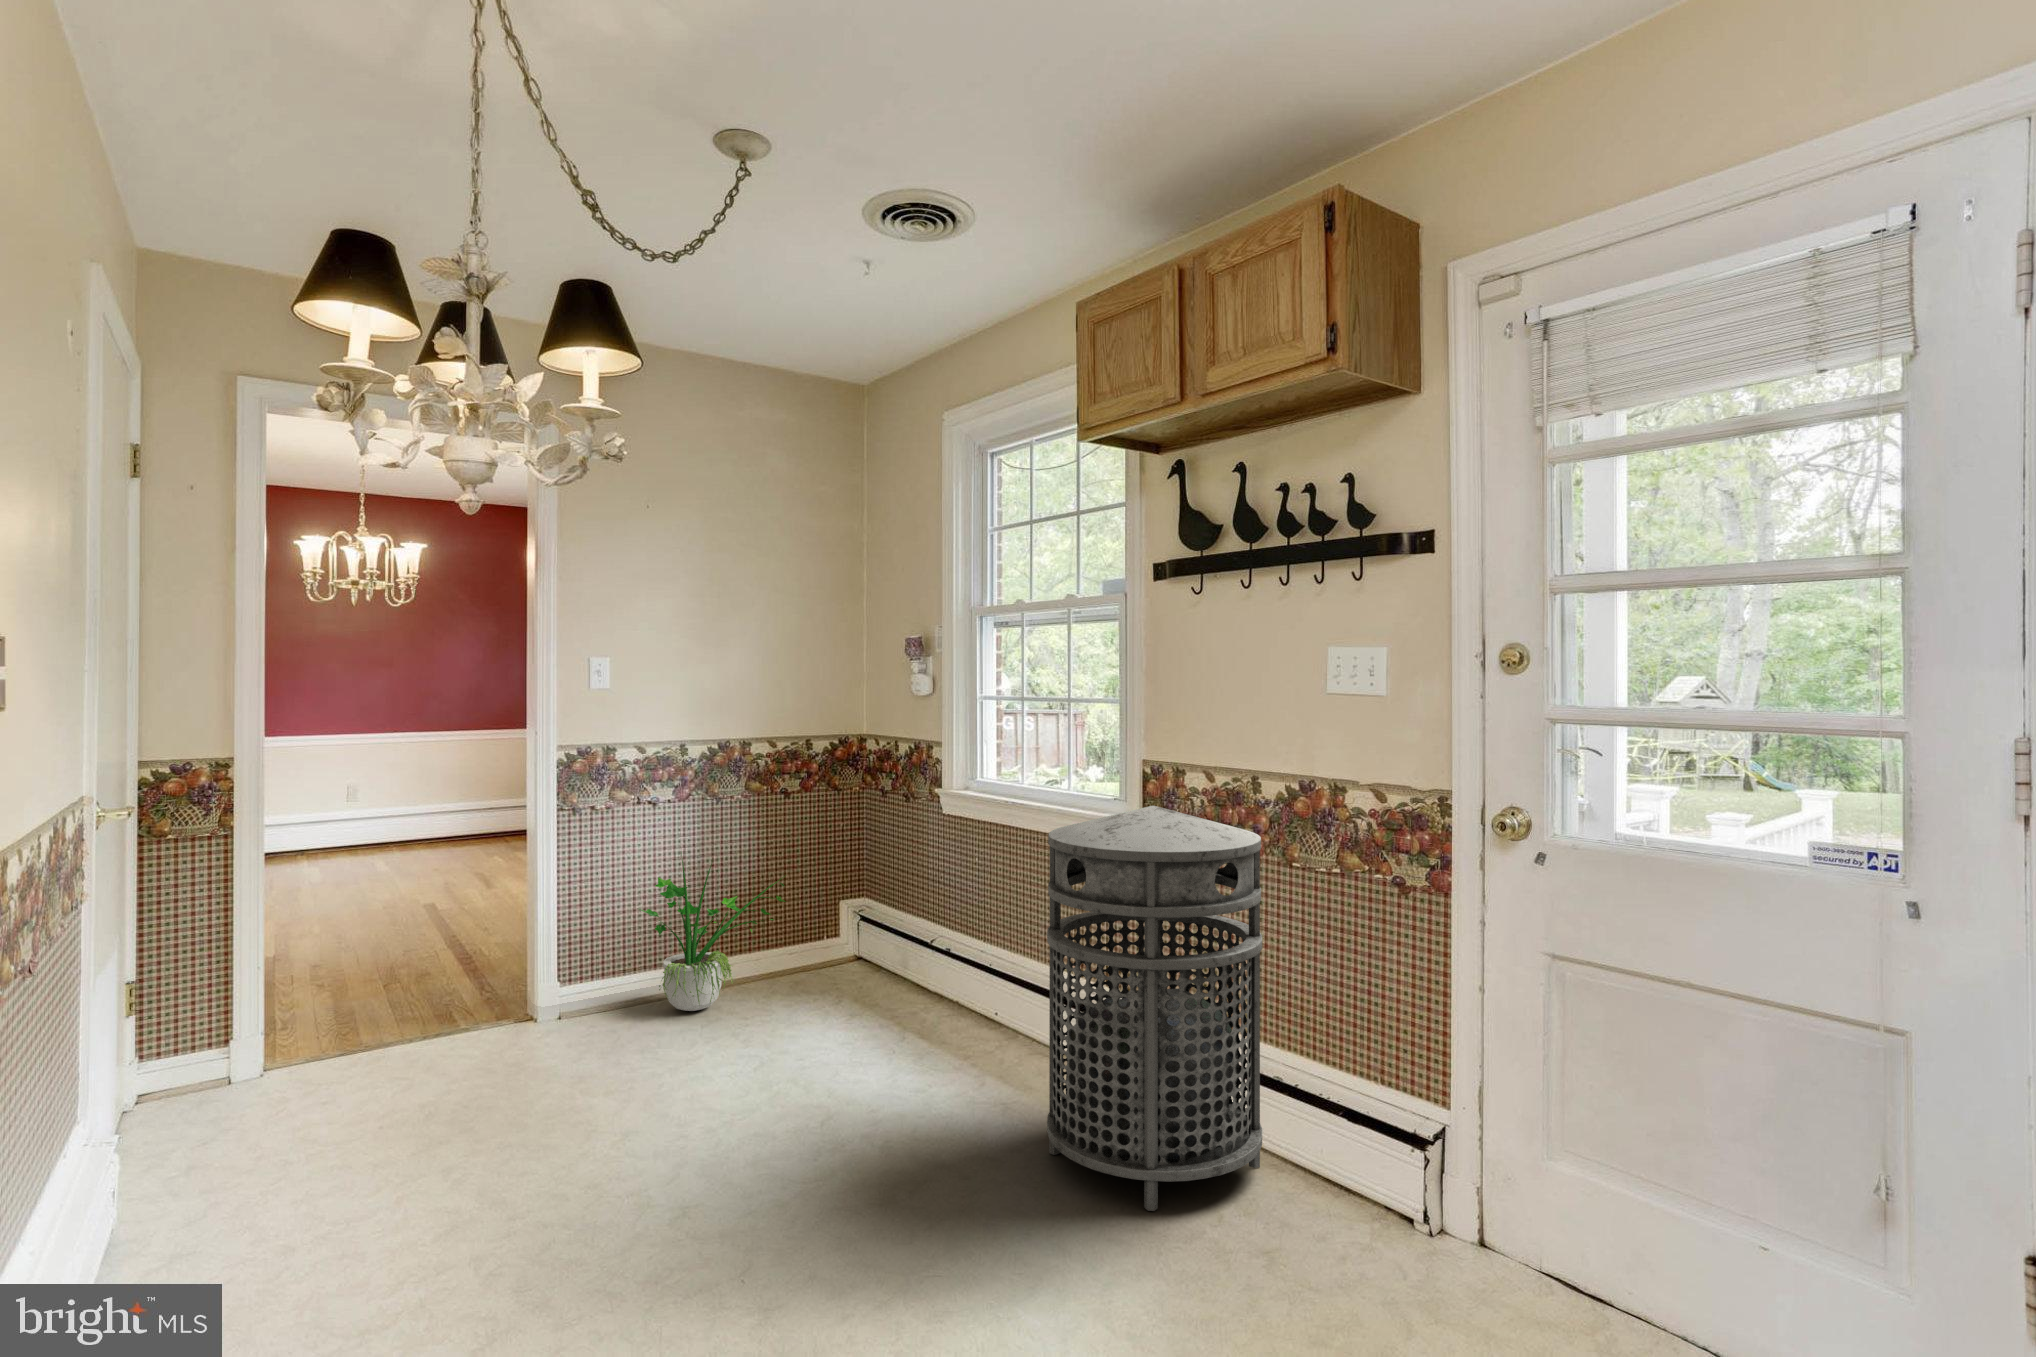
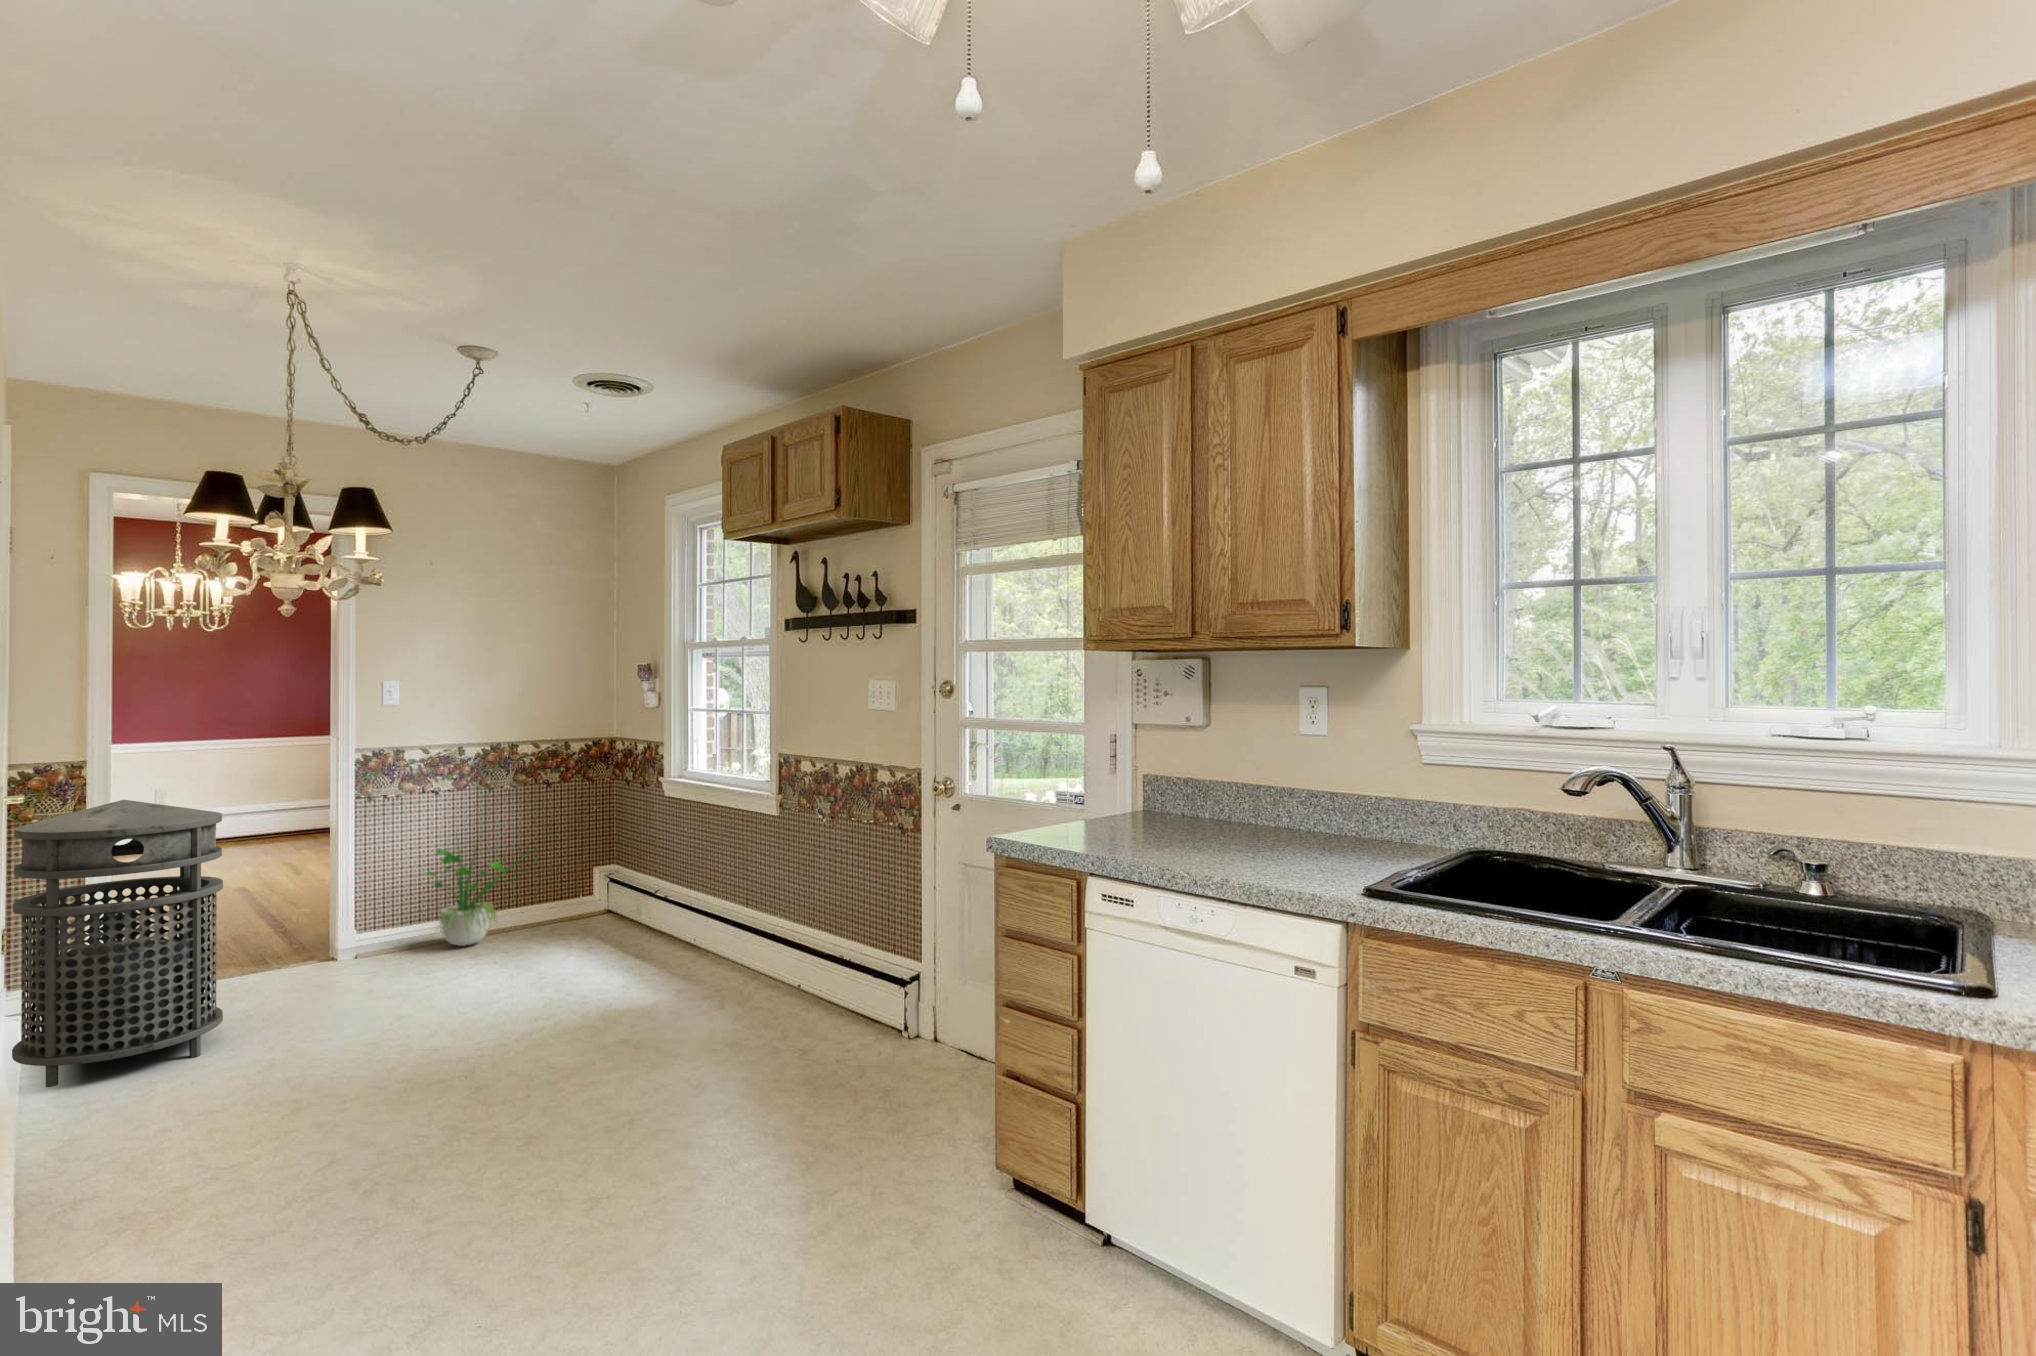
trash can: present [1047,805,1262,1211] -> present [12,800,223,1087]

